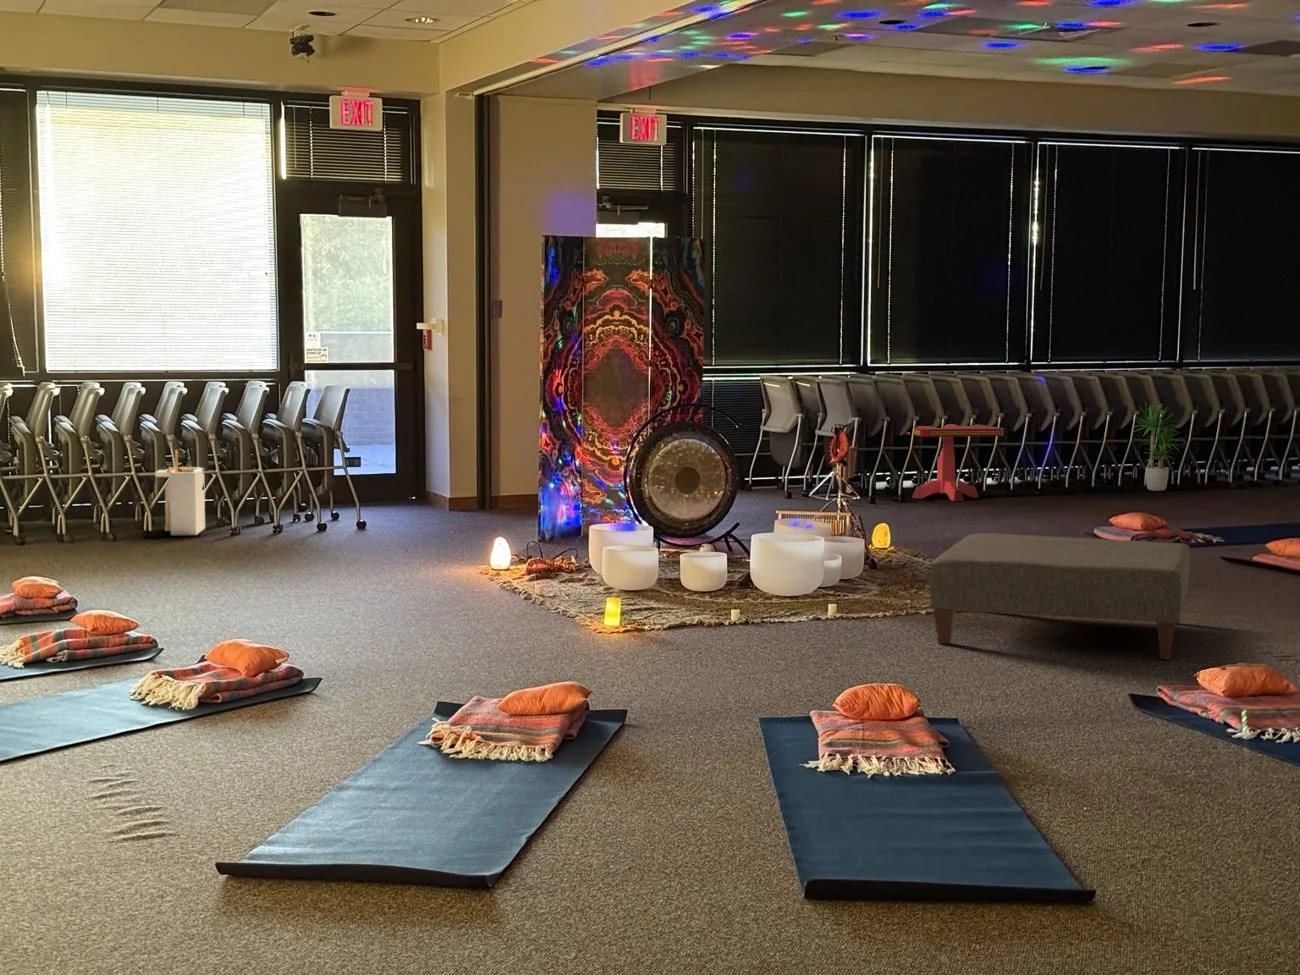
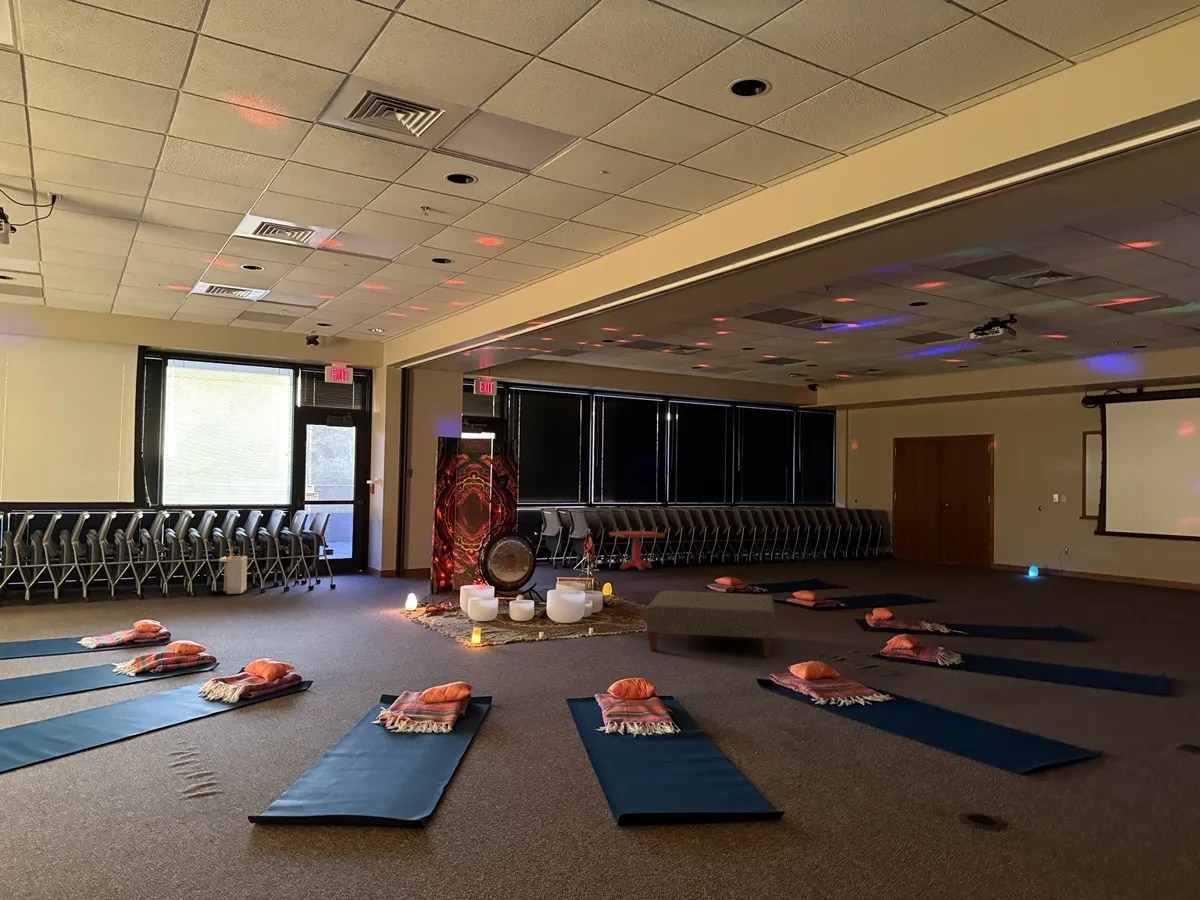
potted plant: present [1136,403,1178,491] -> none [722,520,751,564]

